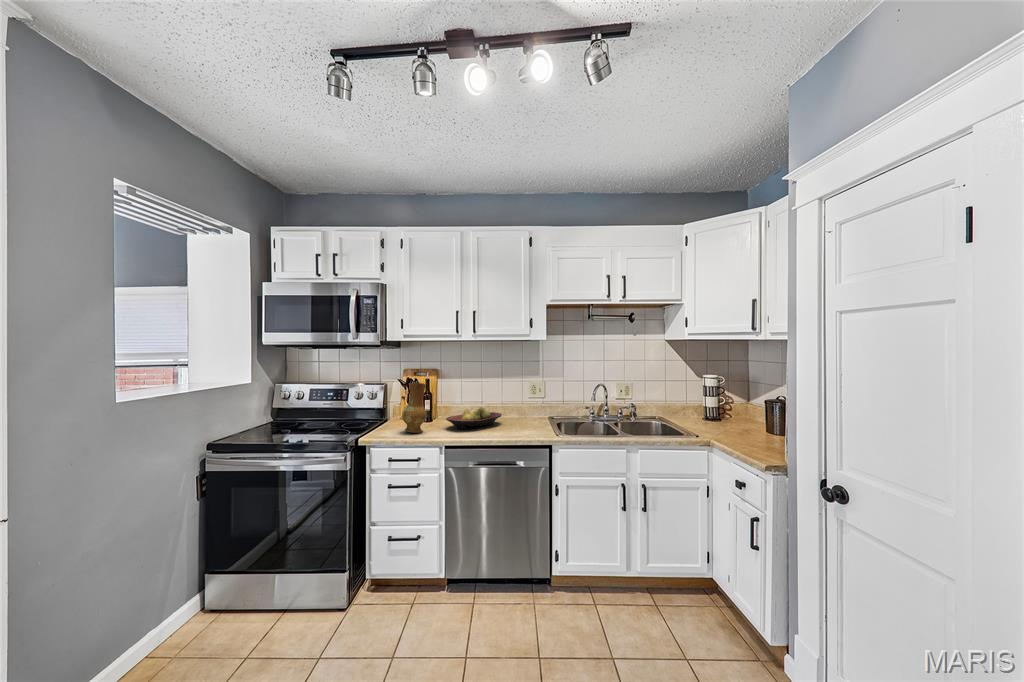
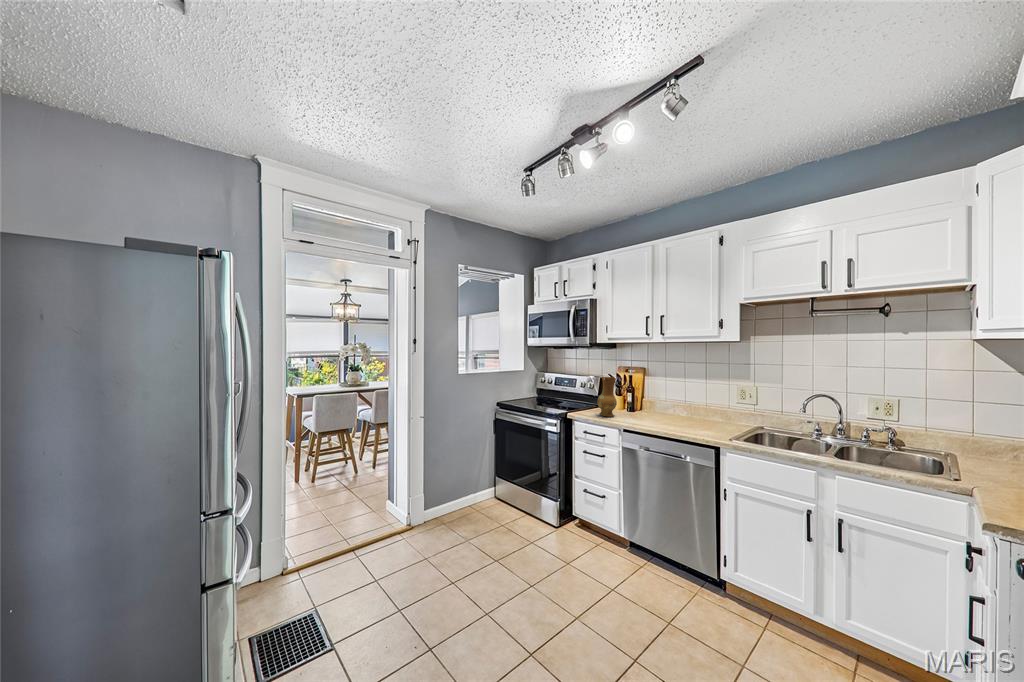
fruit bowl: present [446,407,502,429] -> none [635,402,693,420]

